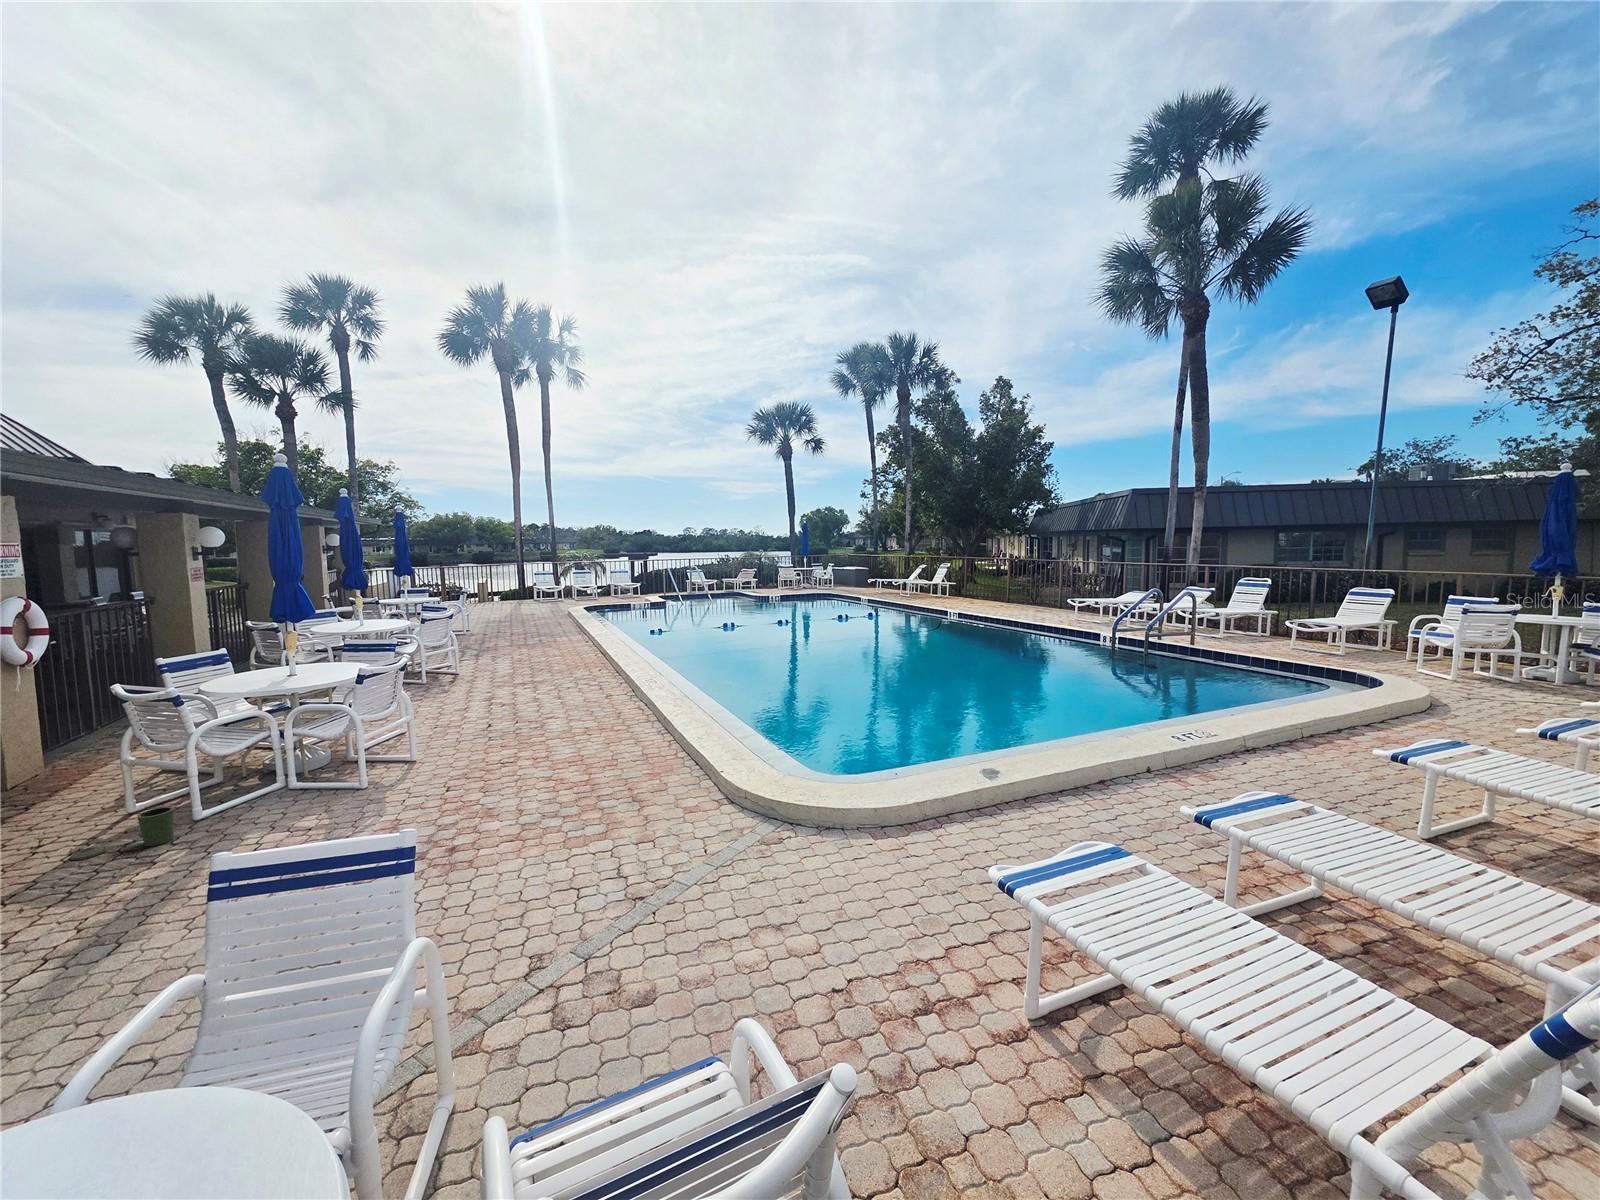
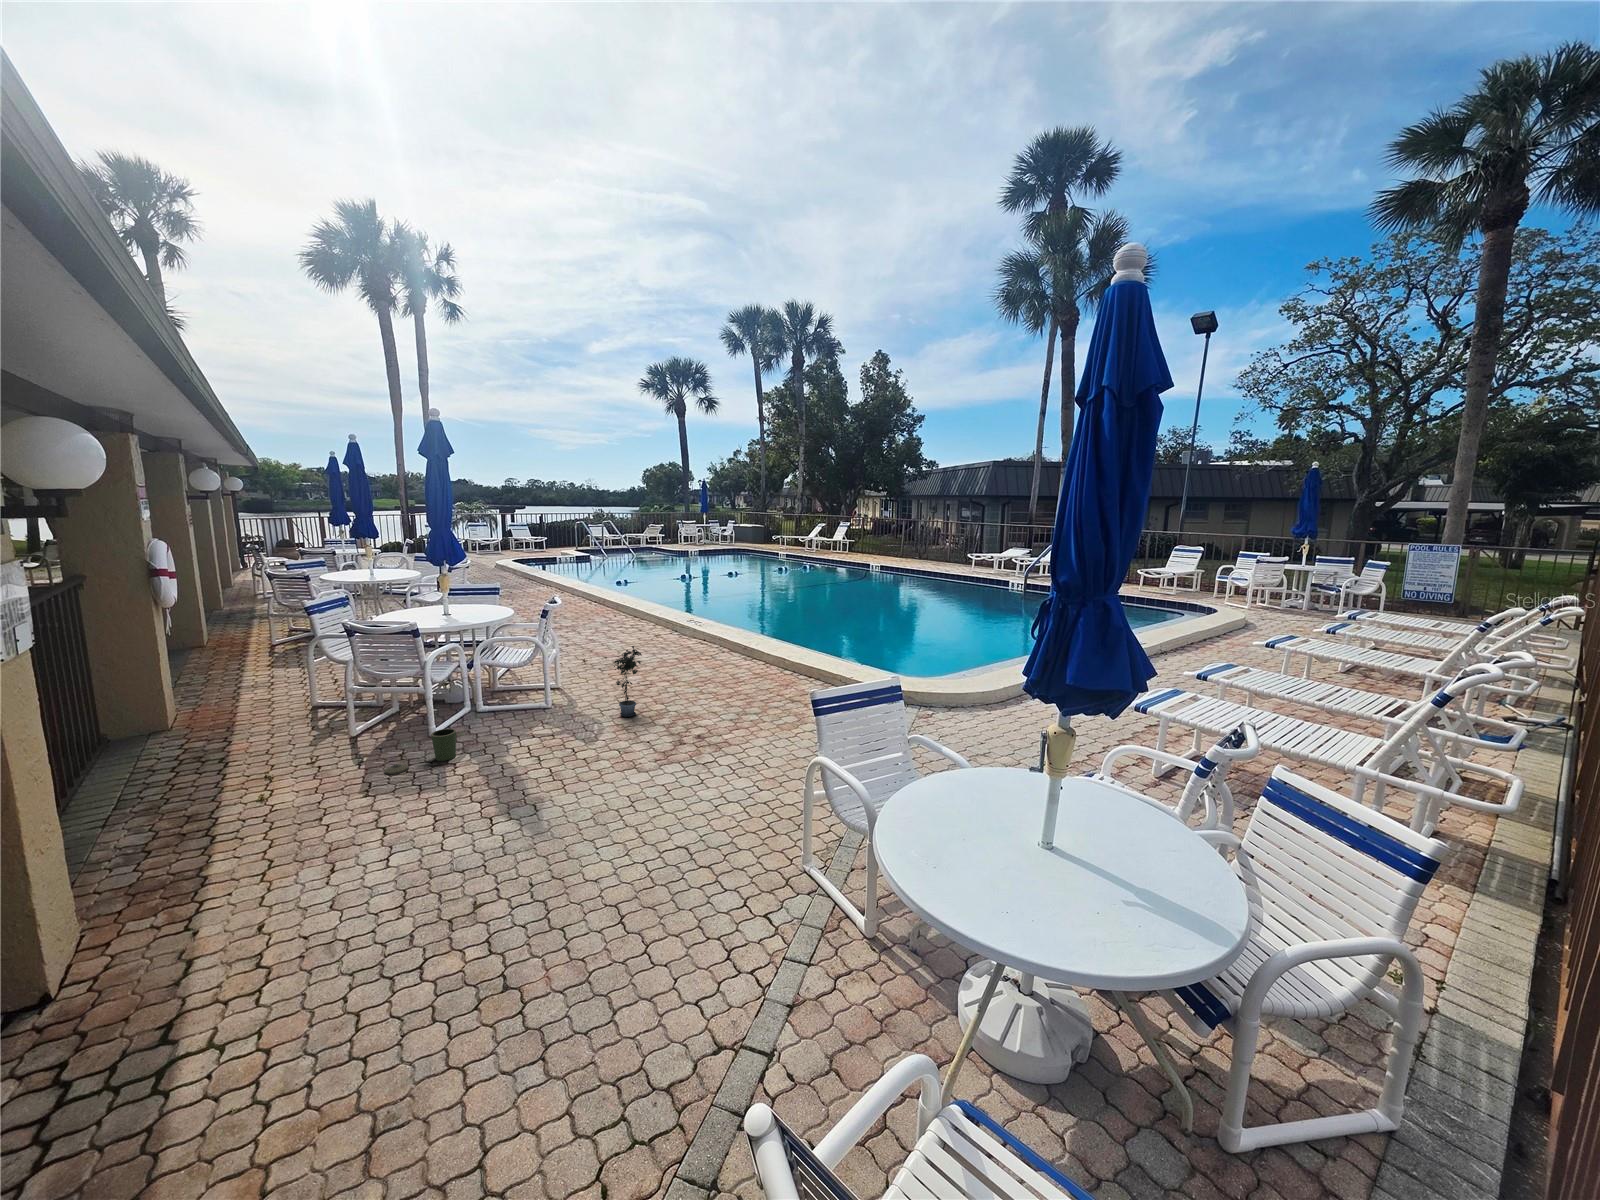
potted plant: none [397,714,440,801] -> present [614,646,641,717]

